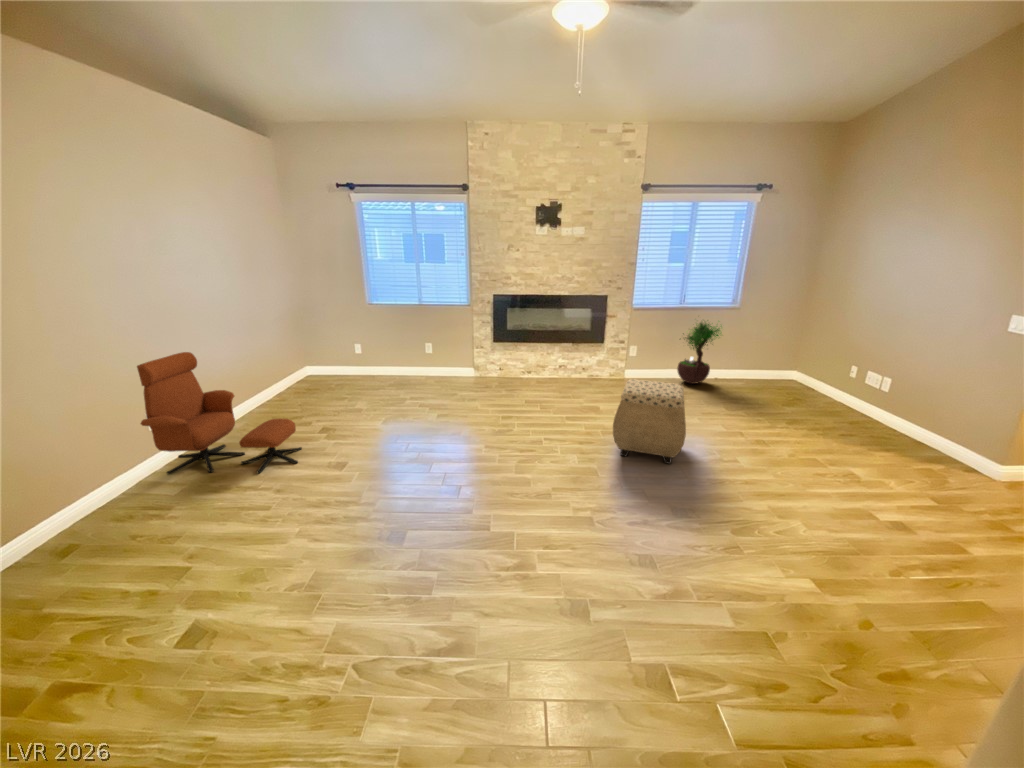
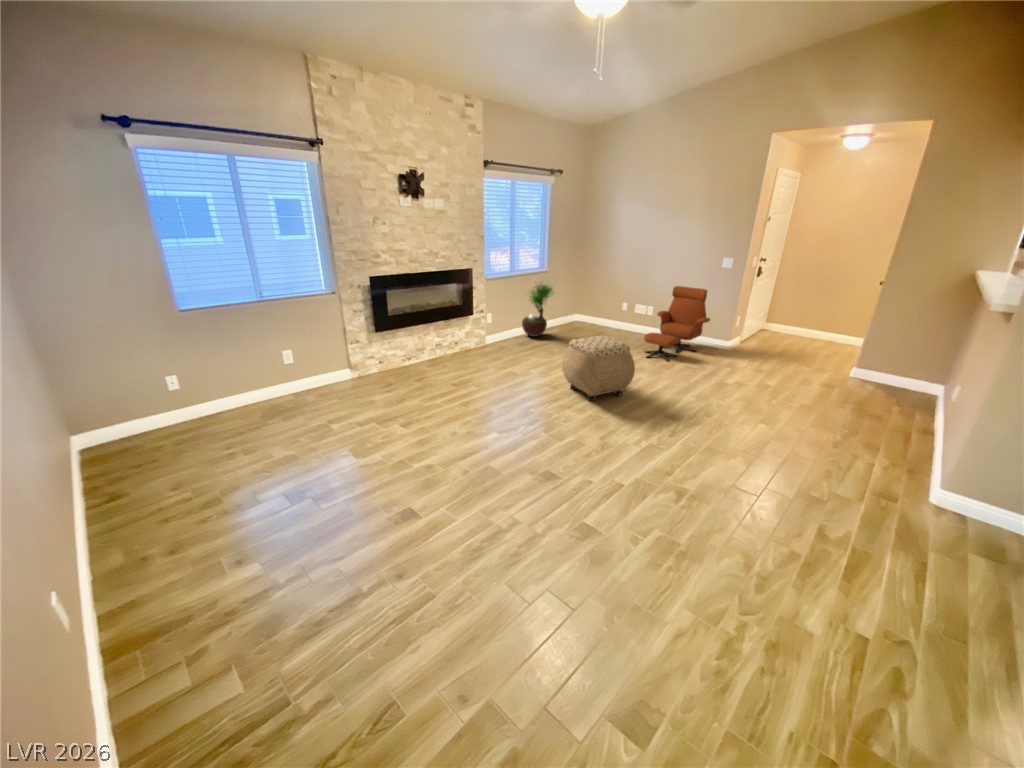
lounge chair: present [137,352,302,474] -> present [644,286,710,361]

